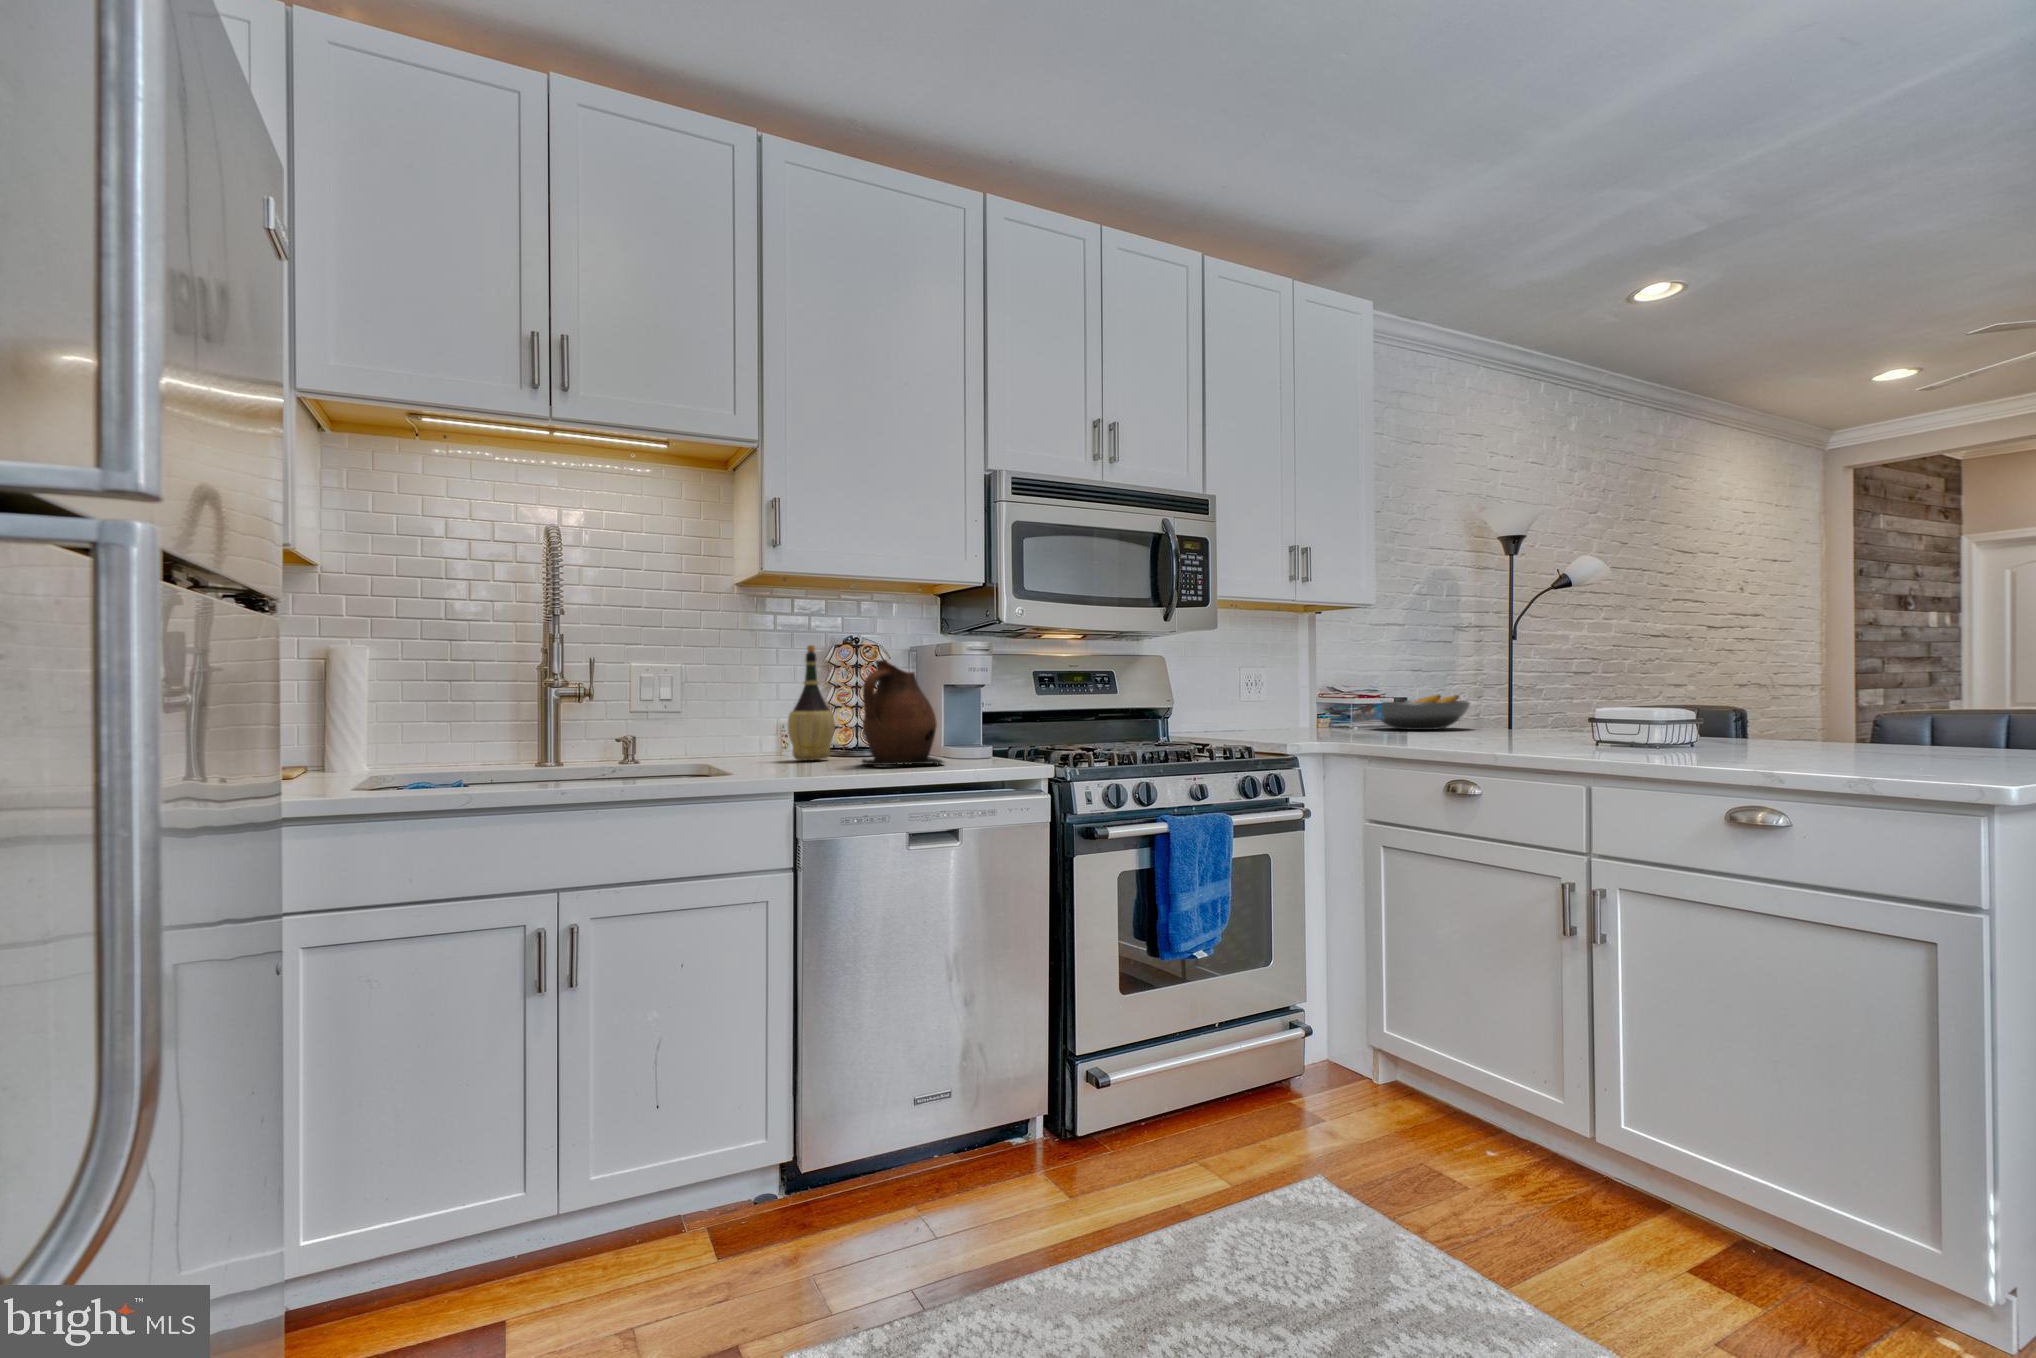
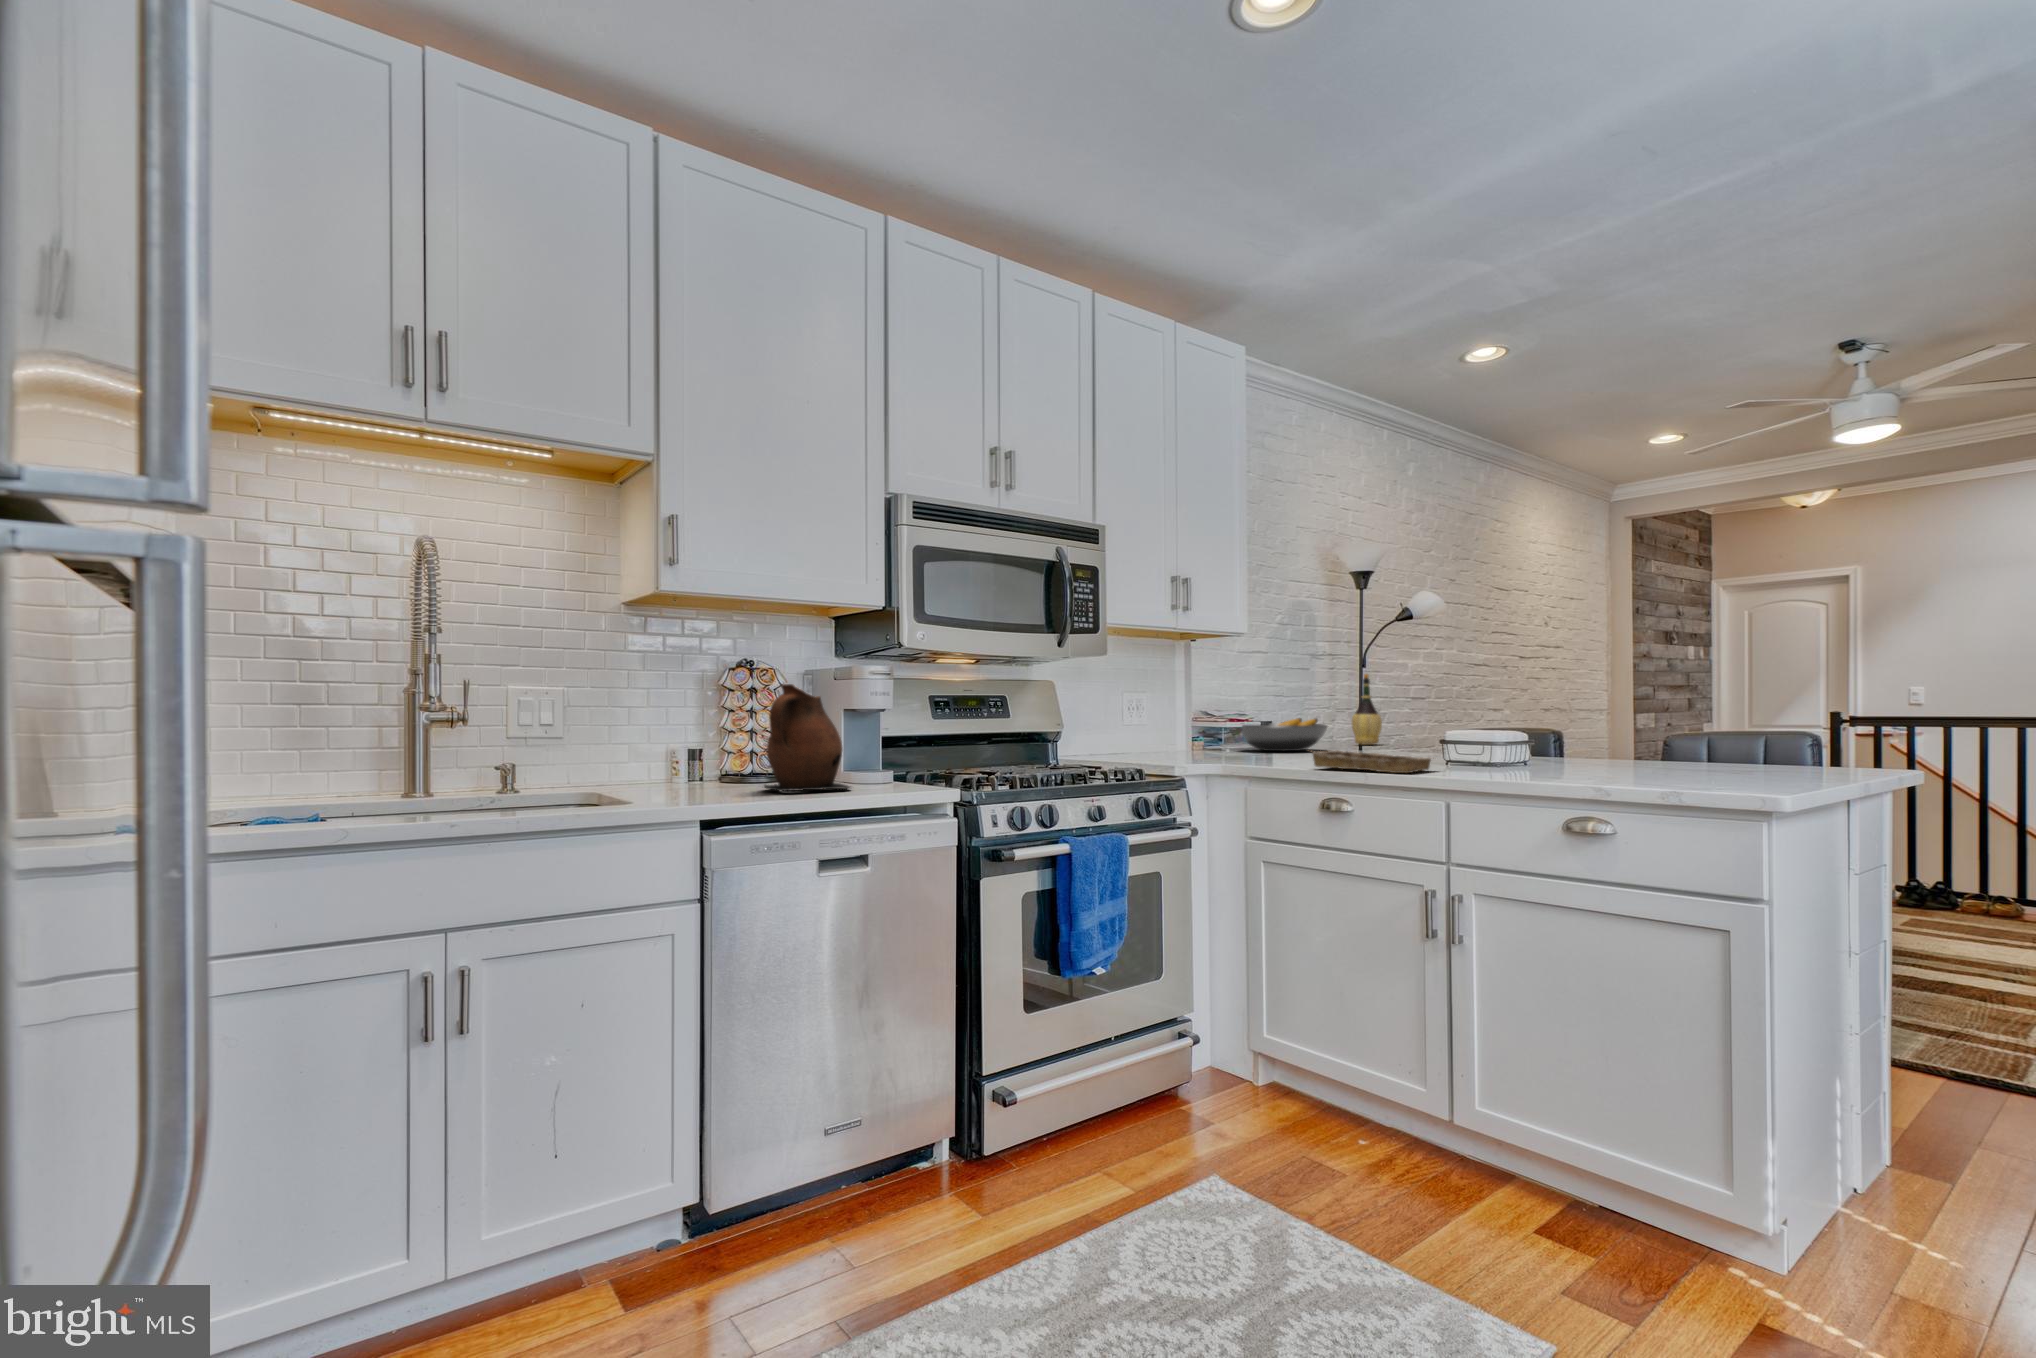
wine bottle: present [788,645,835,760] -> present [1351,674,1382,745]
tray: none [1433,728,1585,753] -> present [1313,750,1434,773]

